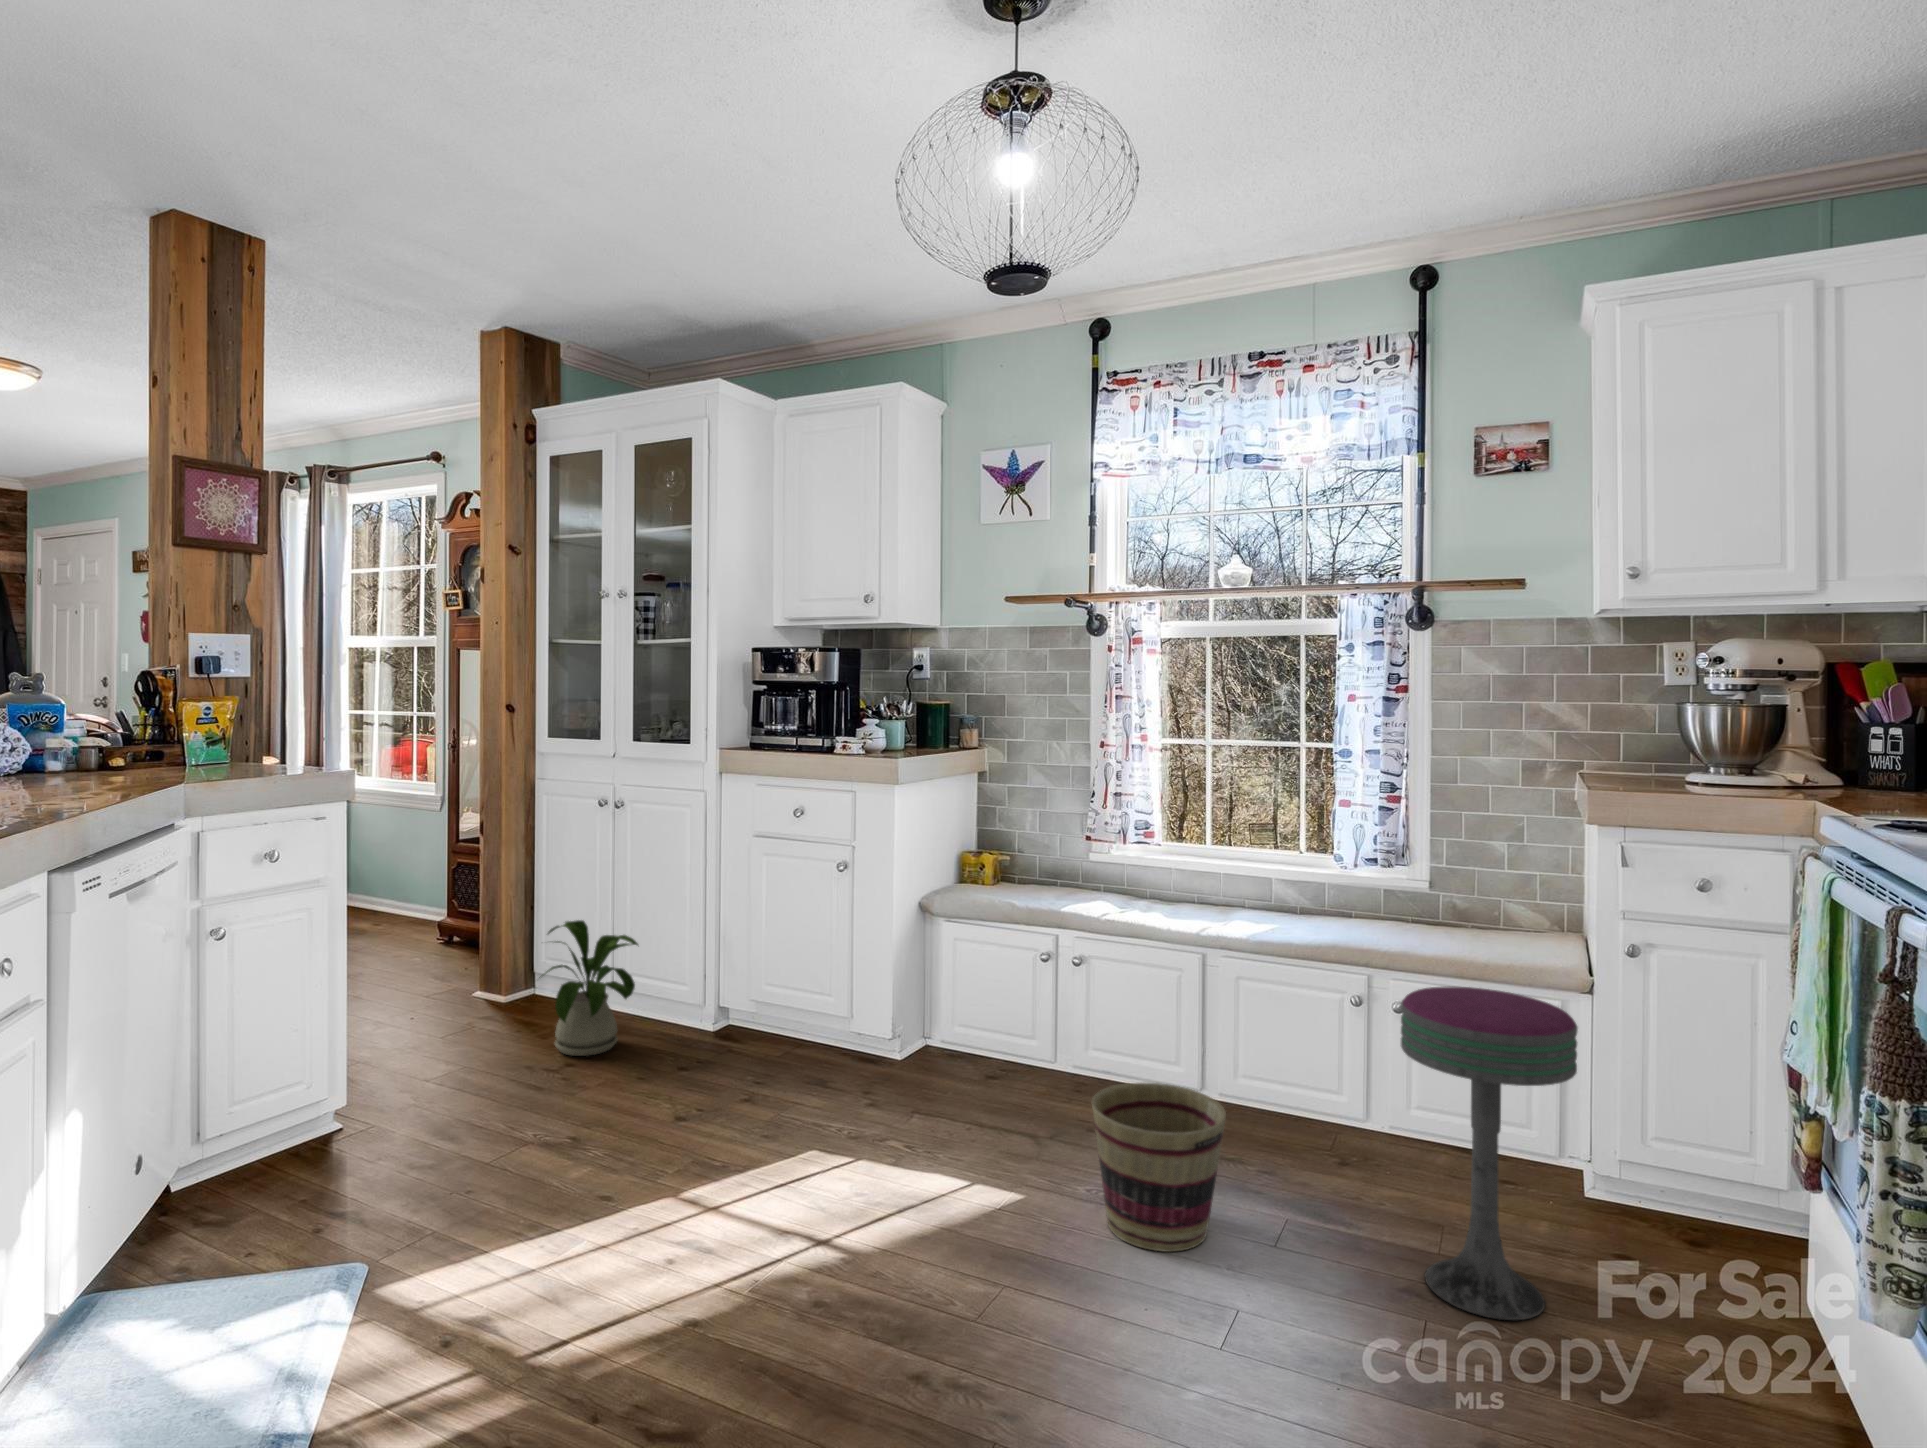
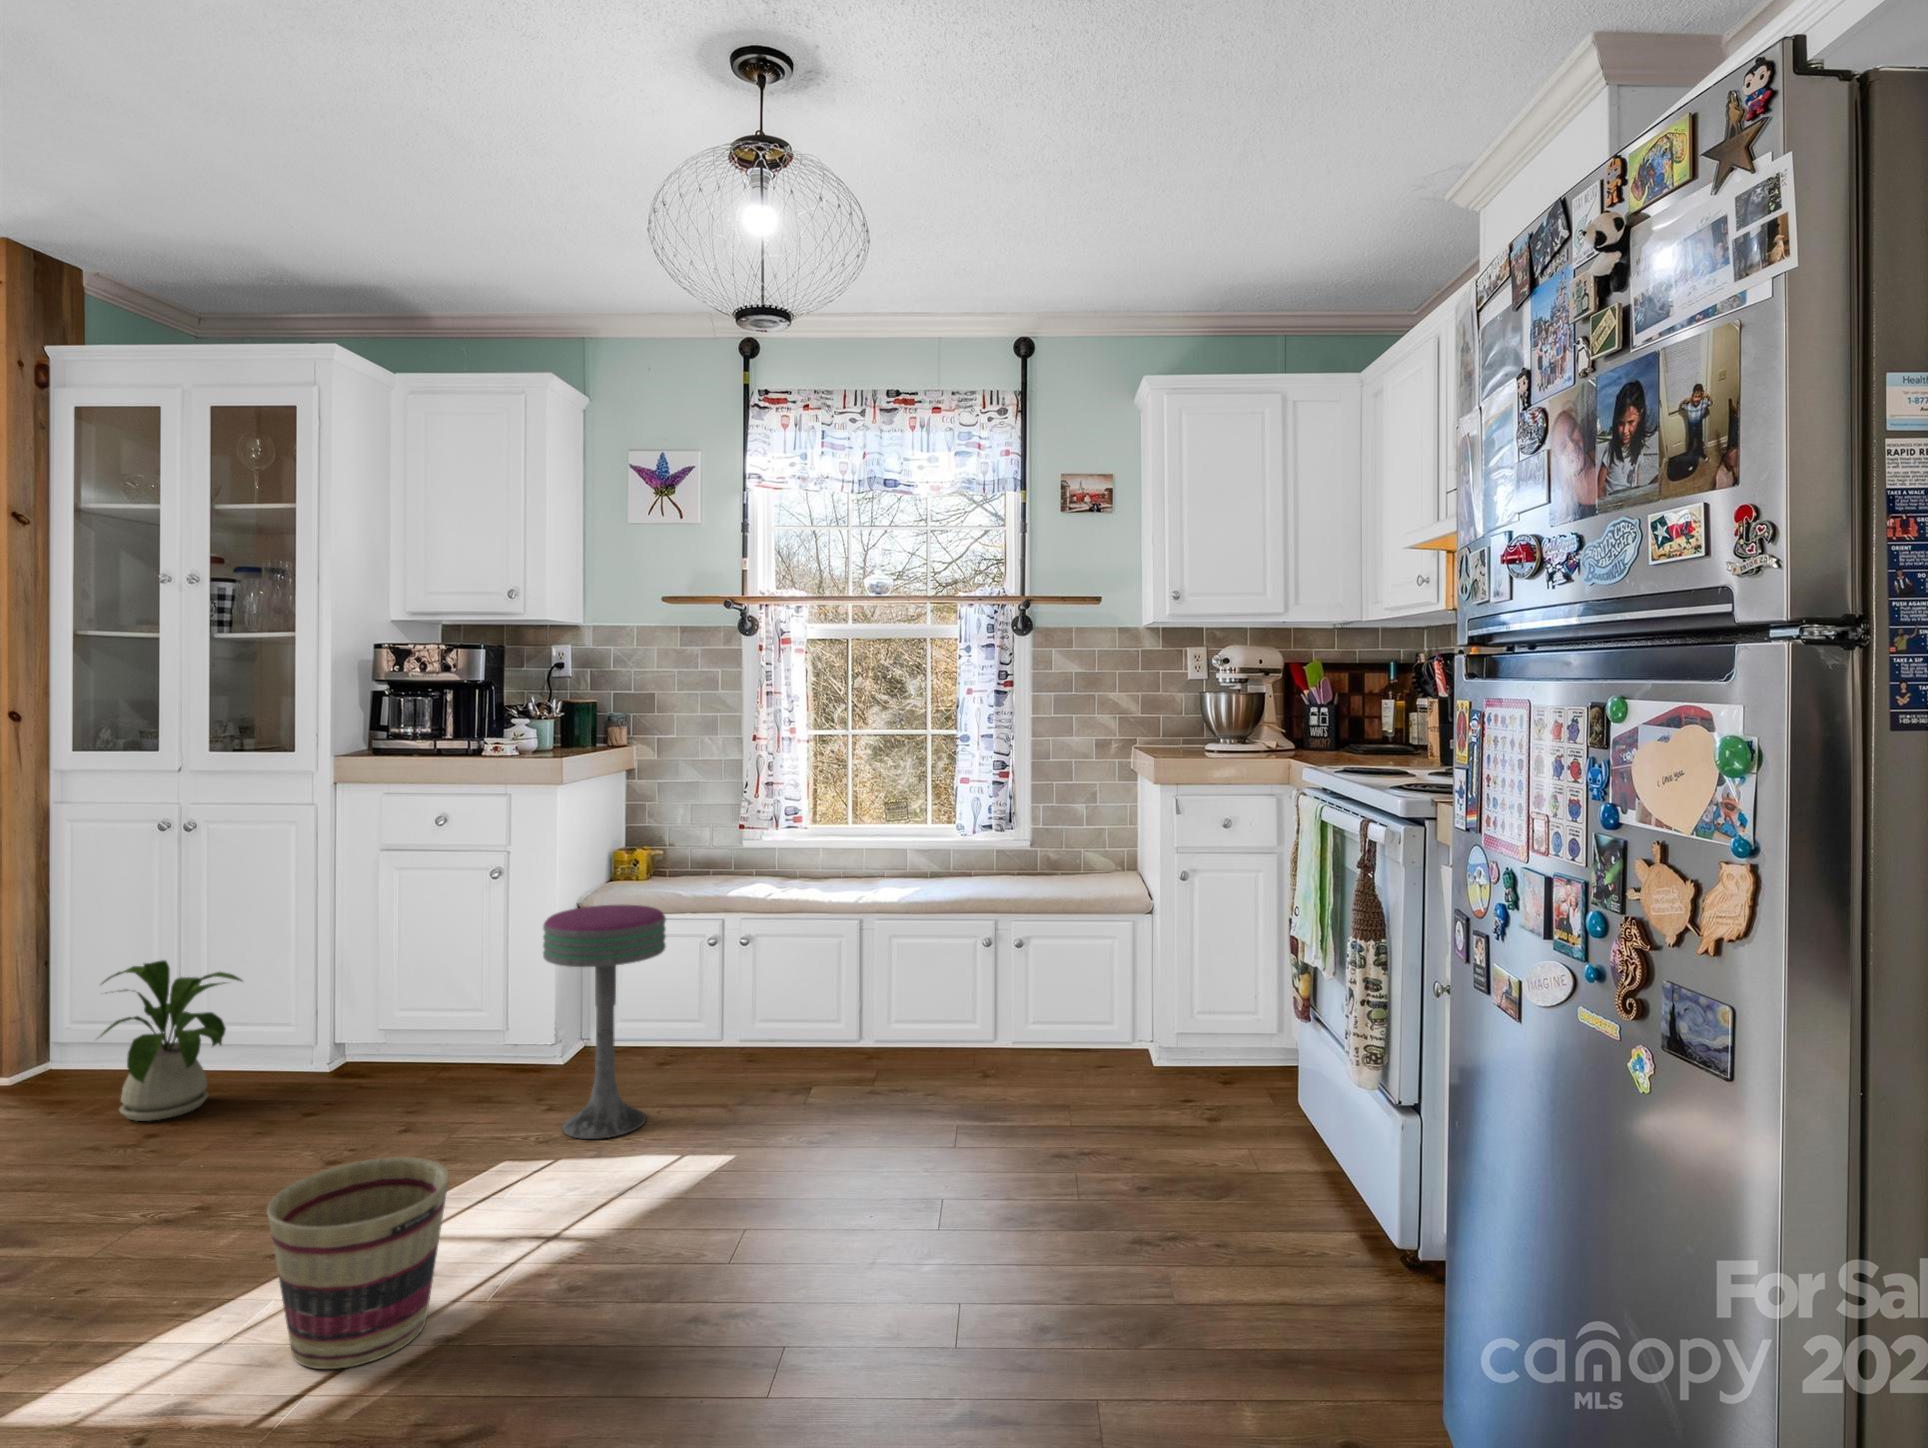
bar stool: present [1401,987,1578,1320] -> present [543,905,666,1139]
basket: present [1092,1083,1226,1252] -> present [267,1157,449,1369]

